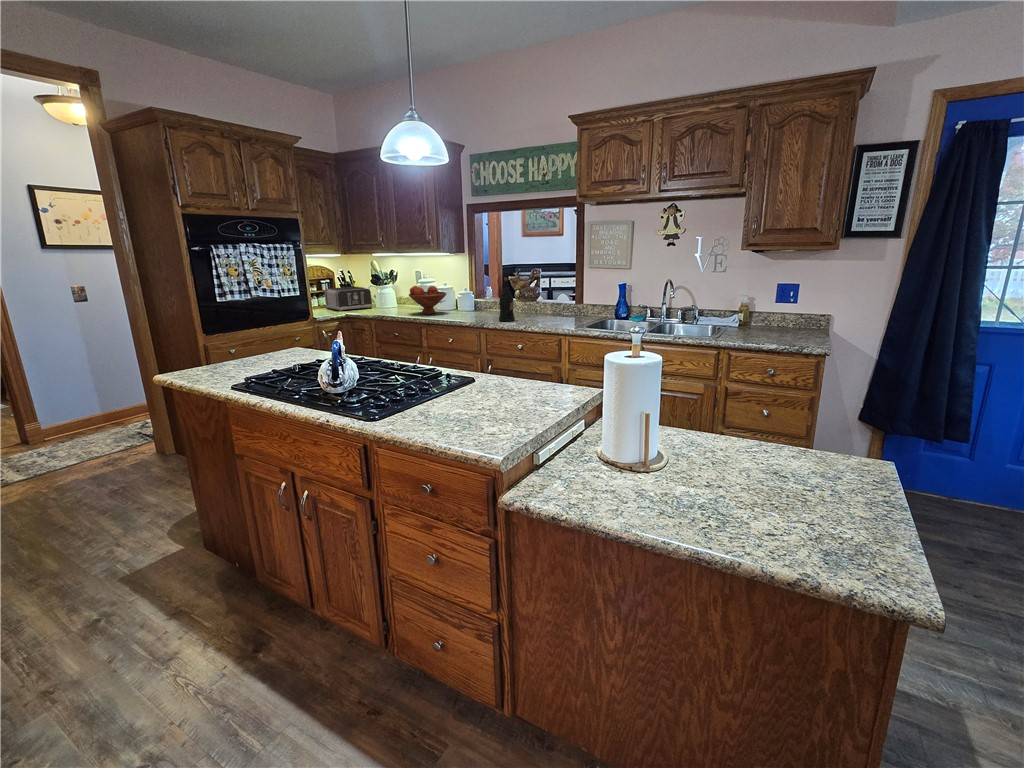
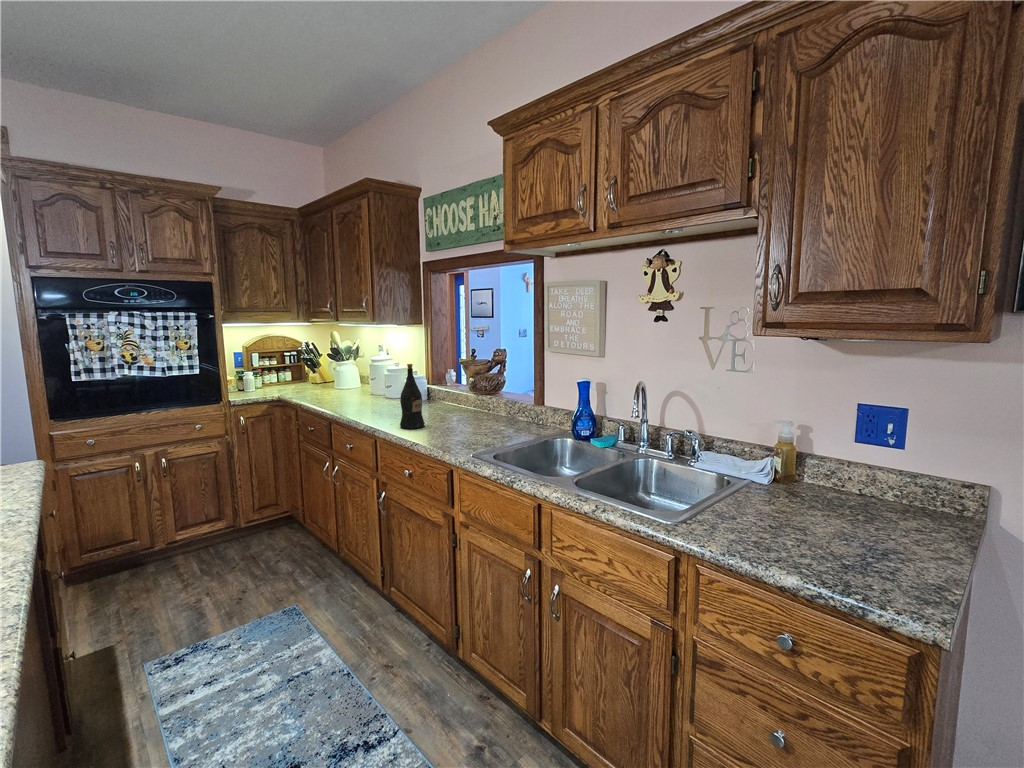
fruit bowl: present [409,286,446,314] -> none [325,366,378,405]
toaster: present [324,287,372,311] -> none [272,362,320,392]

